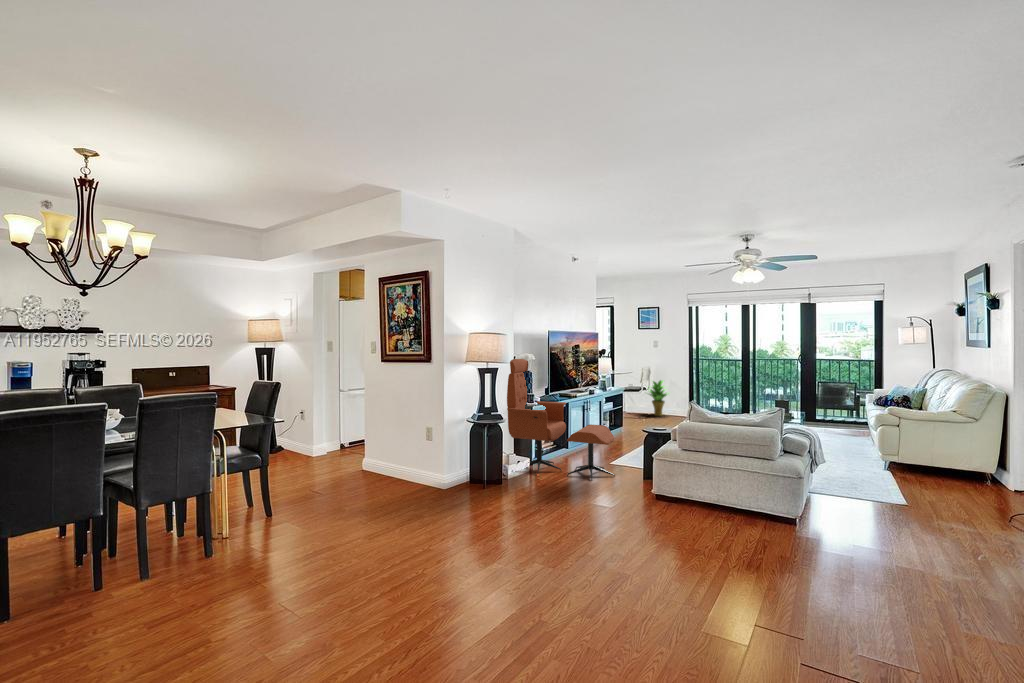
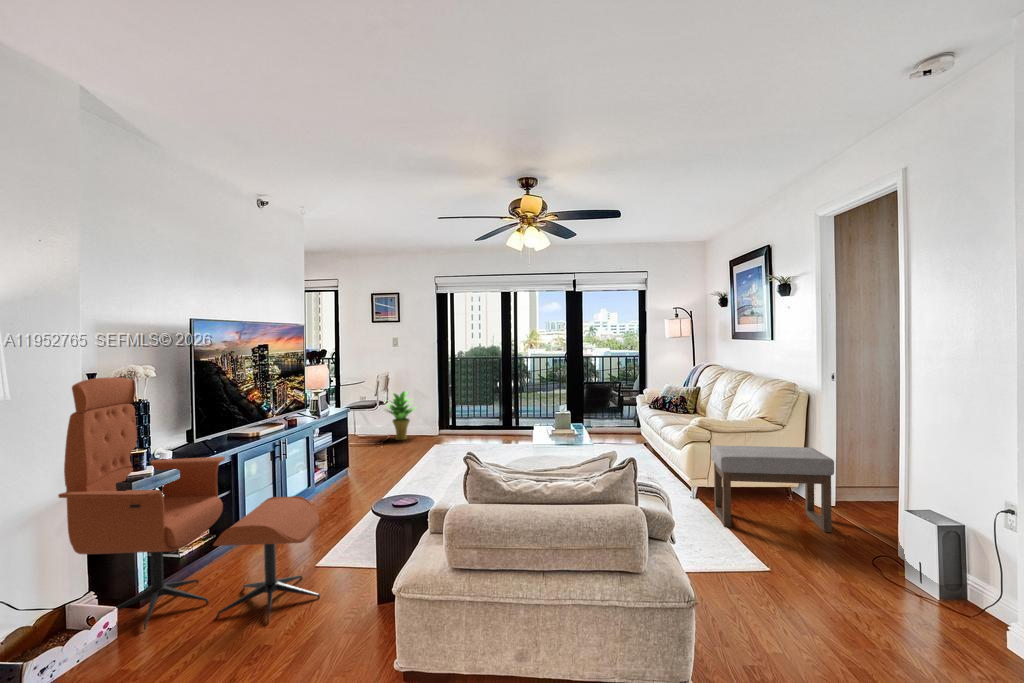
ottoman: none [898,428,1003,500] -> present [711,446,834,532]

